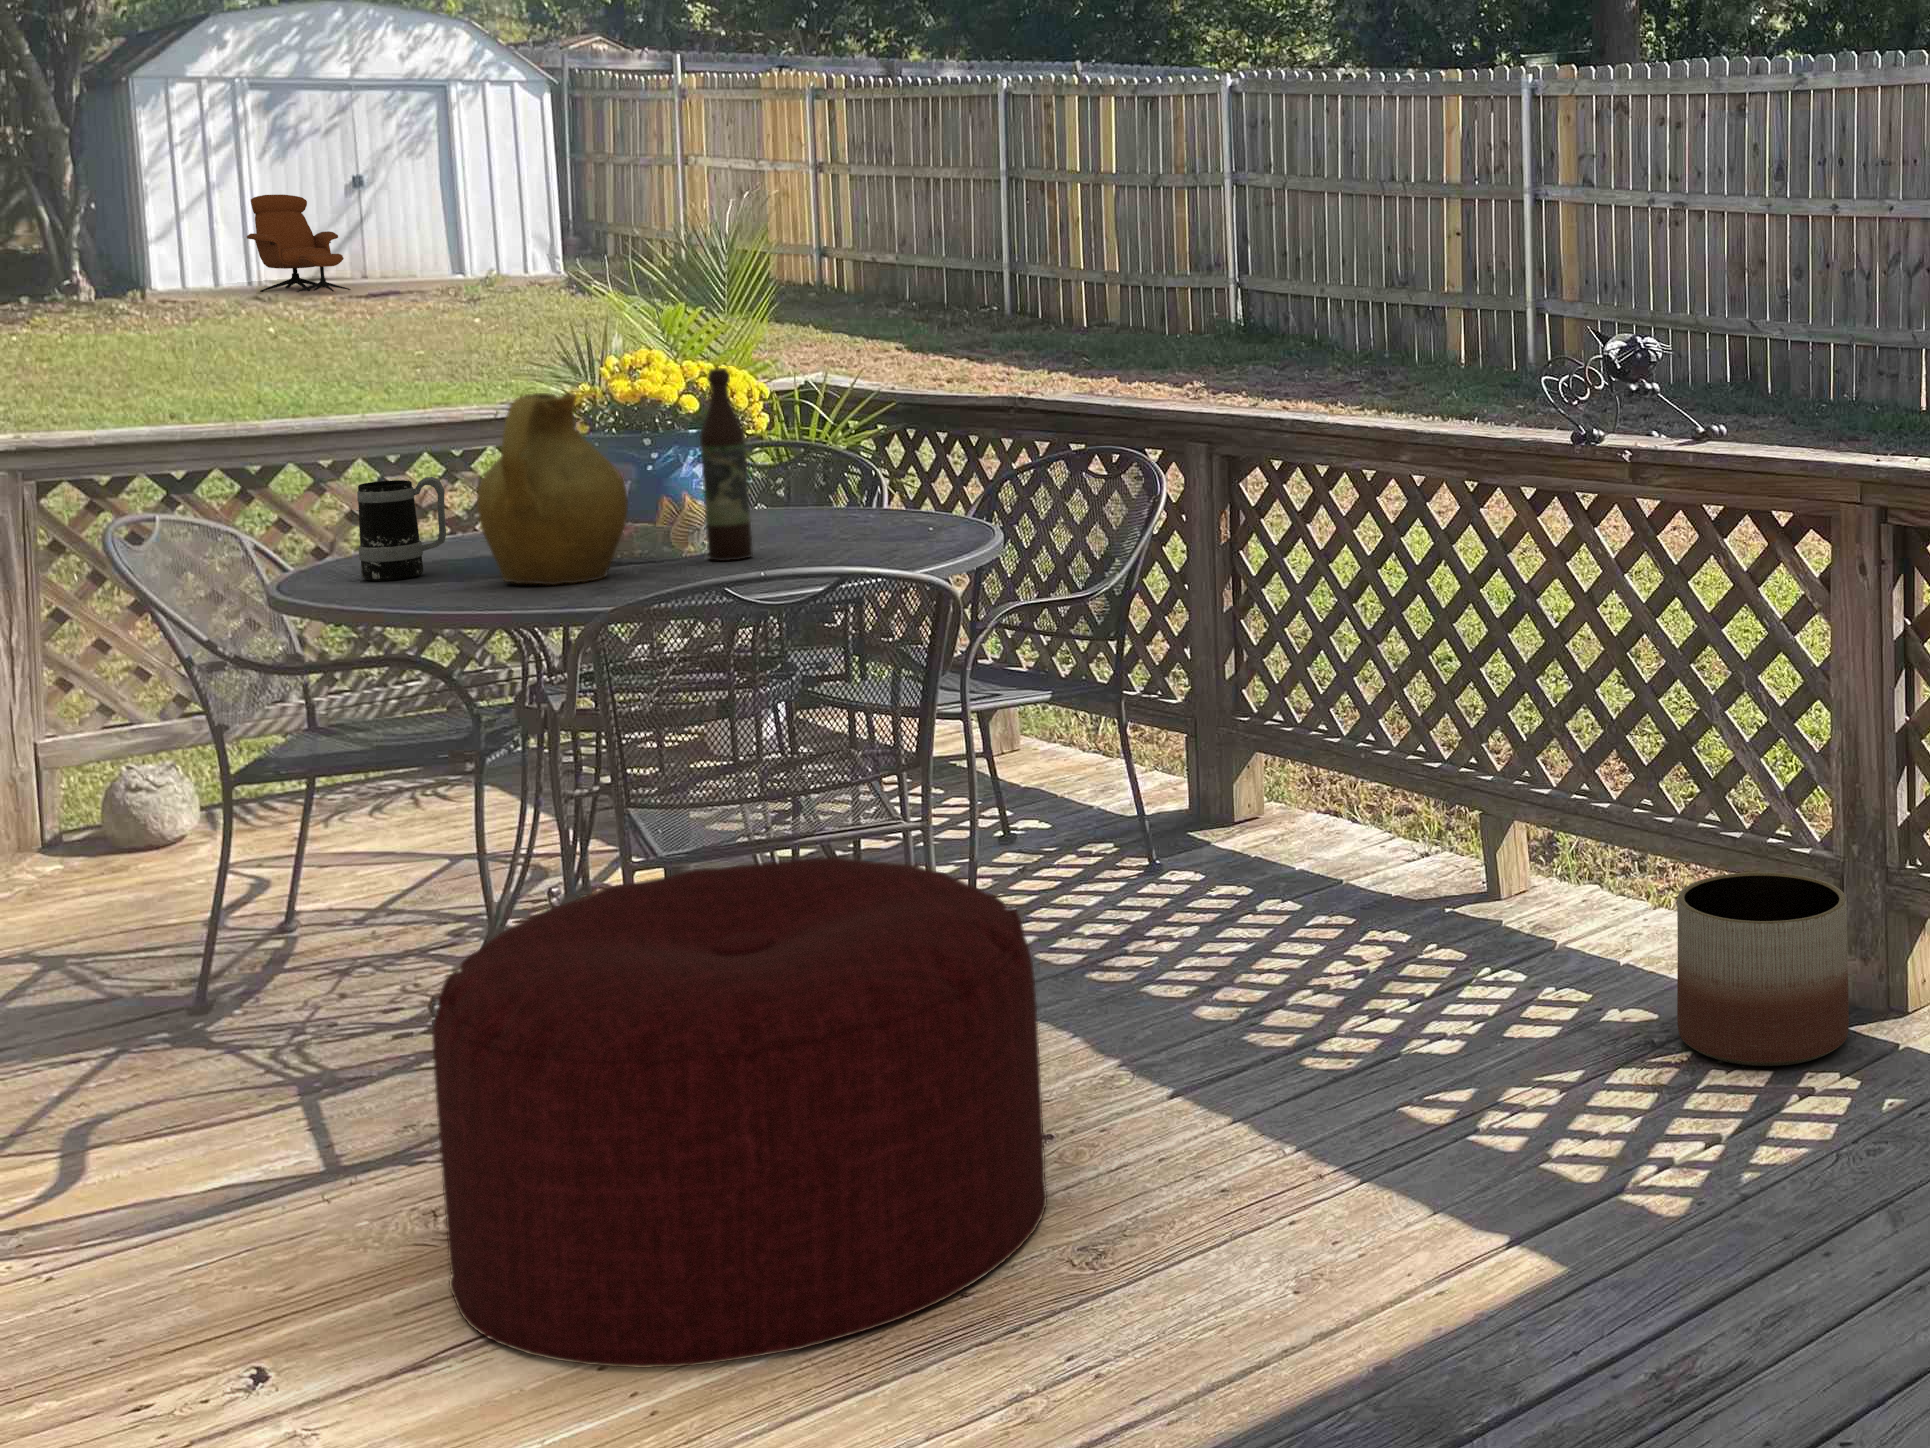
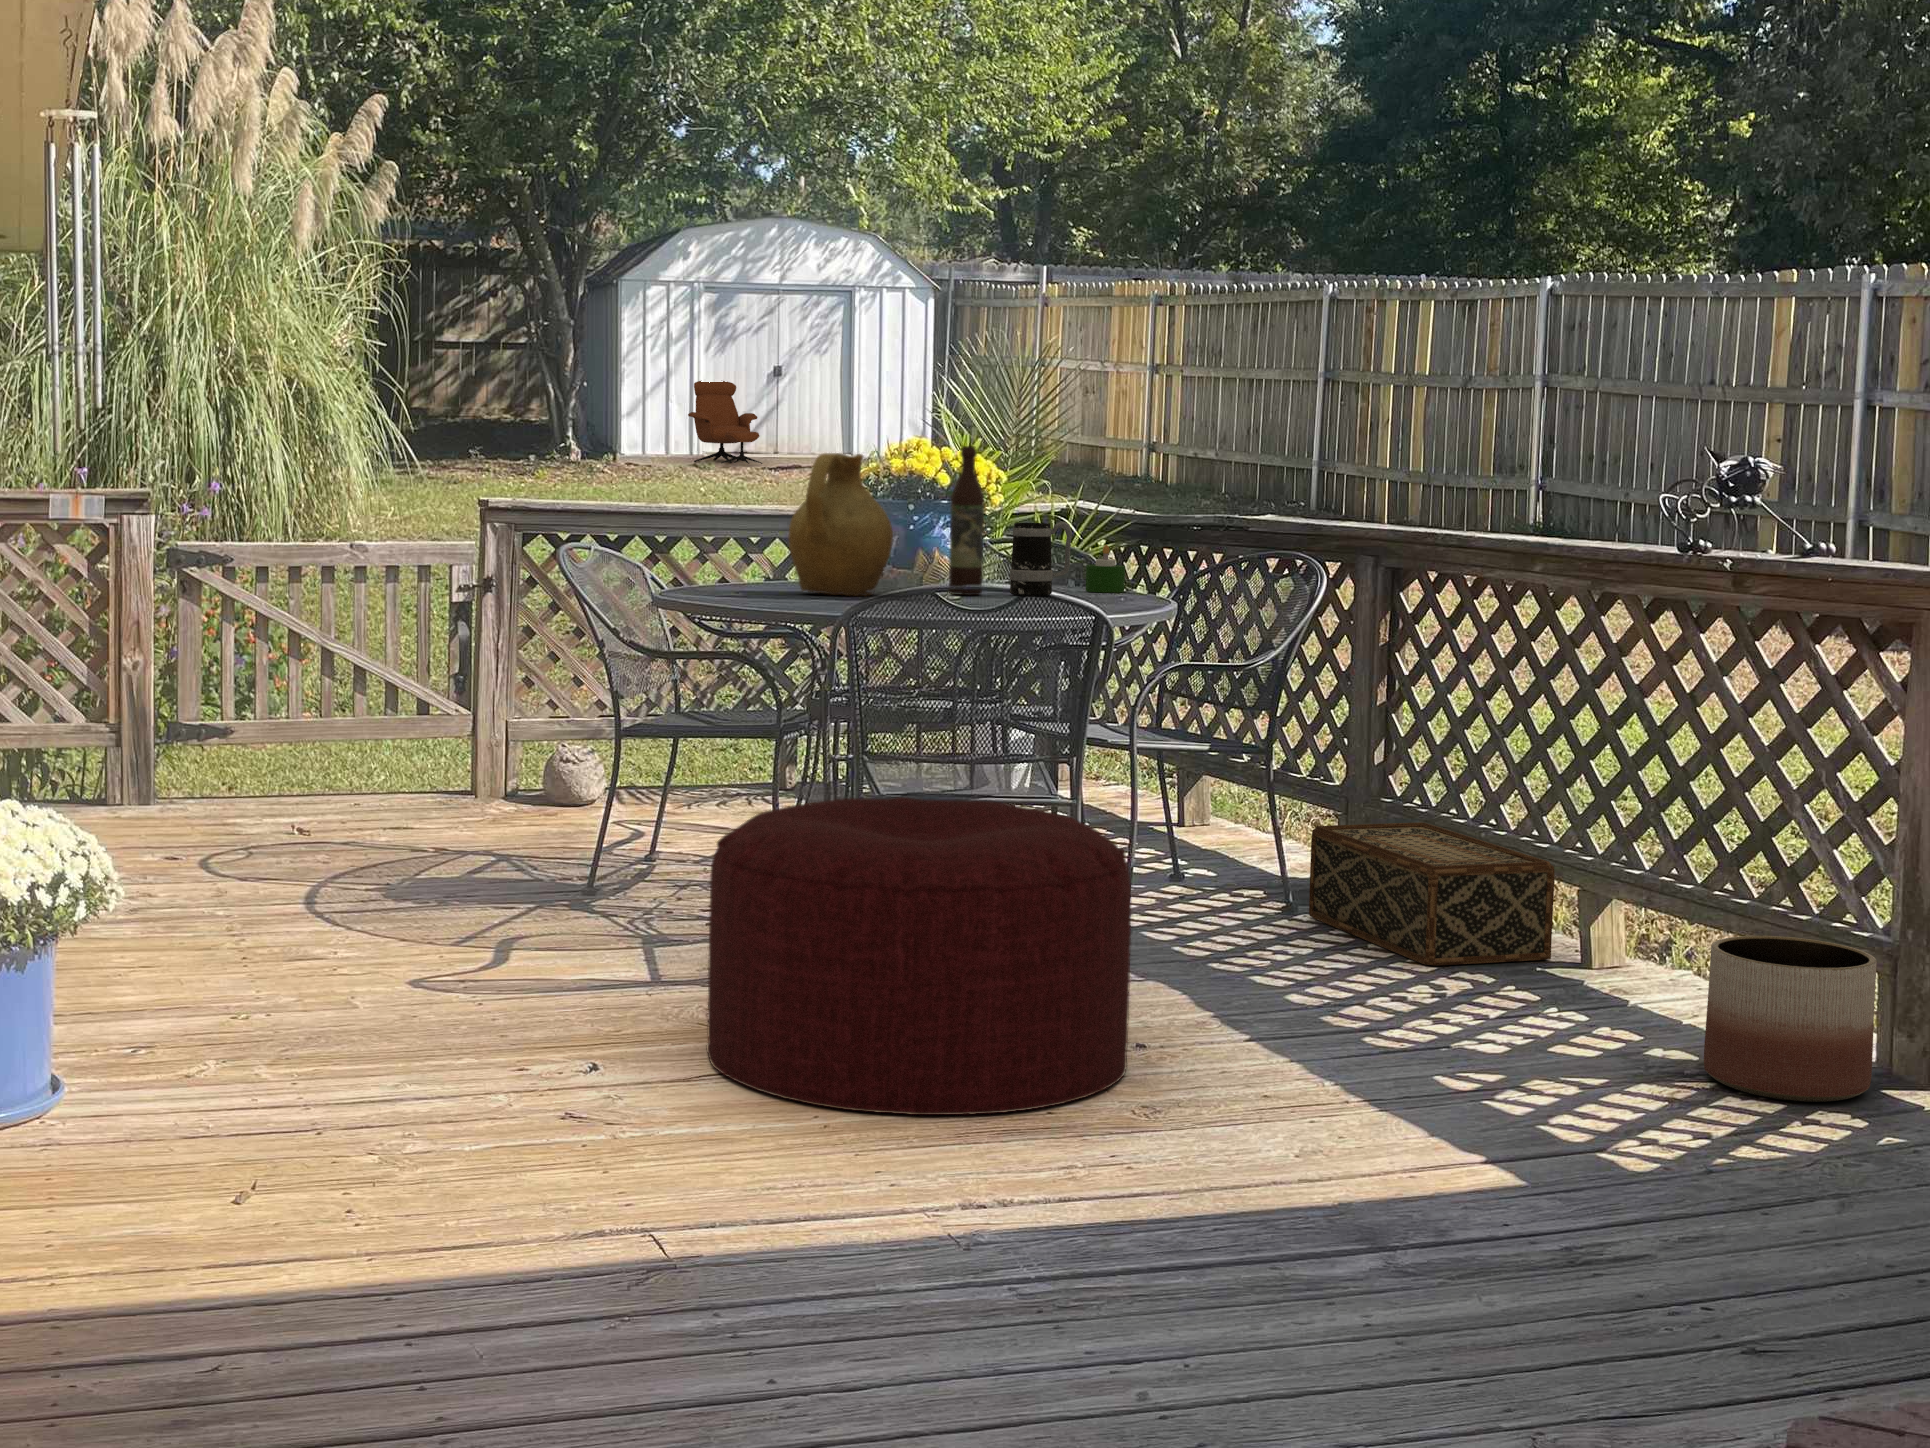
candle: none [872,467,923,527] -> present [1086,545,1125,593]
mug: present [357,477,446,581] -> present [1010,522,1072,596]
woven basket: none [1165,743,1450,926] -> present [1309,822,1554,966]

